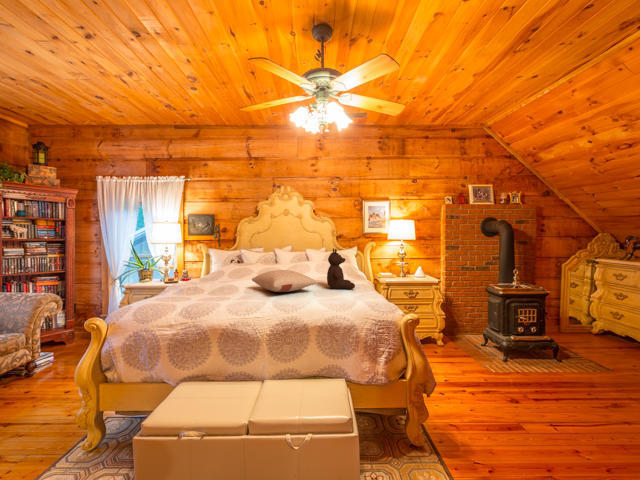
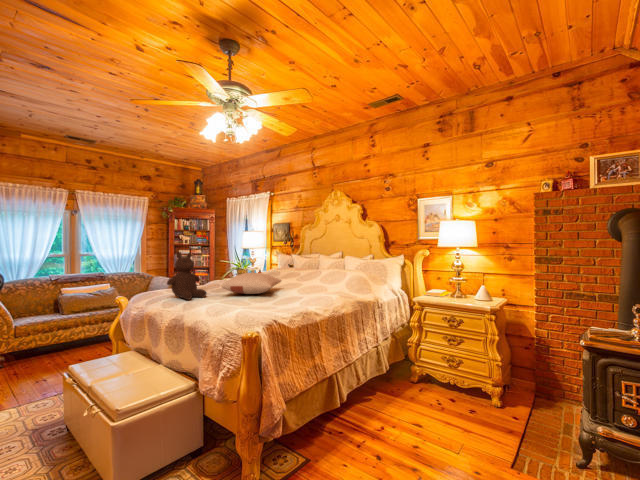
teddy bear: present [327,248,355,289] -> present [167,253,206,300]

